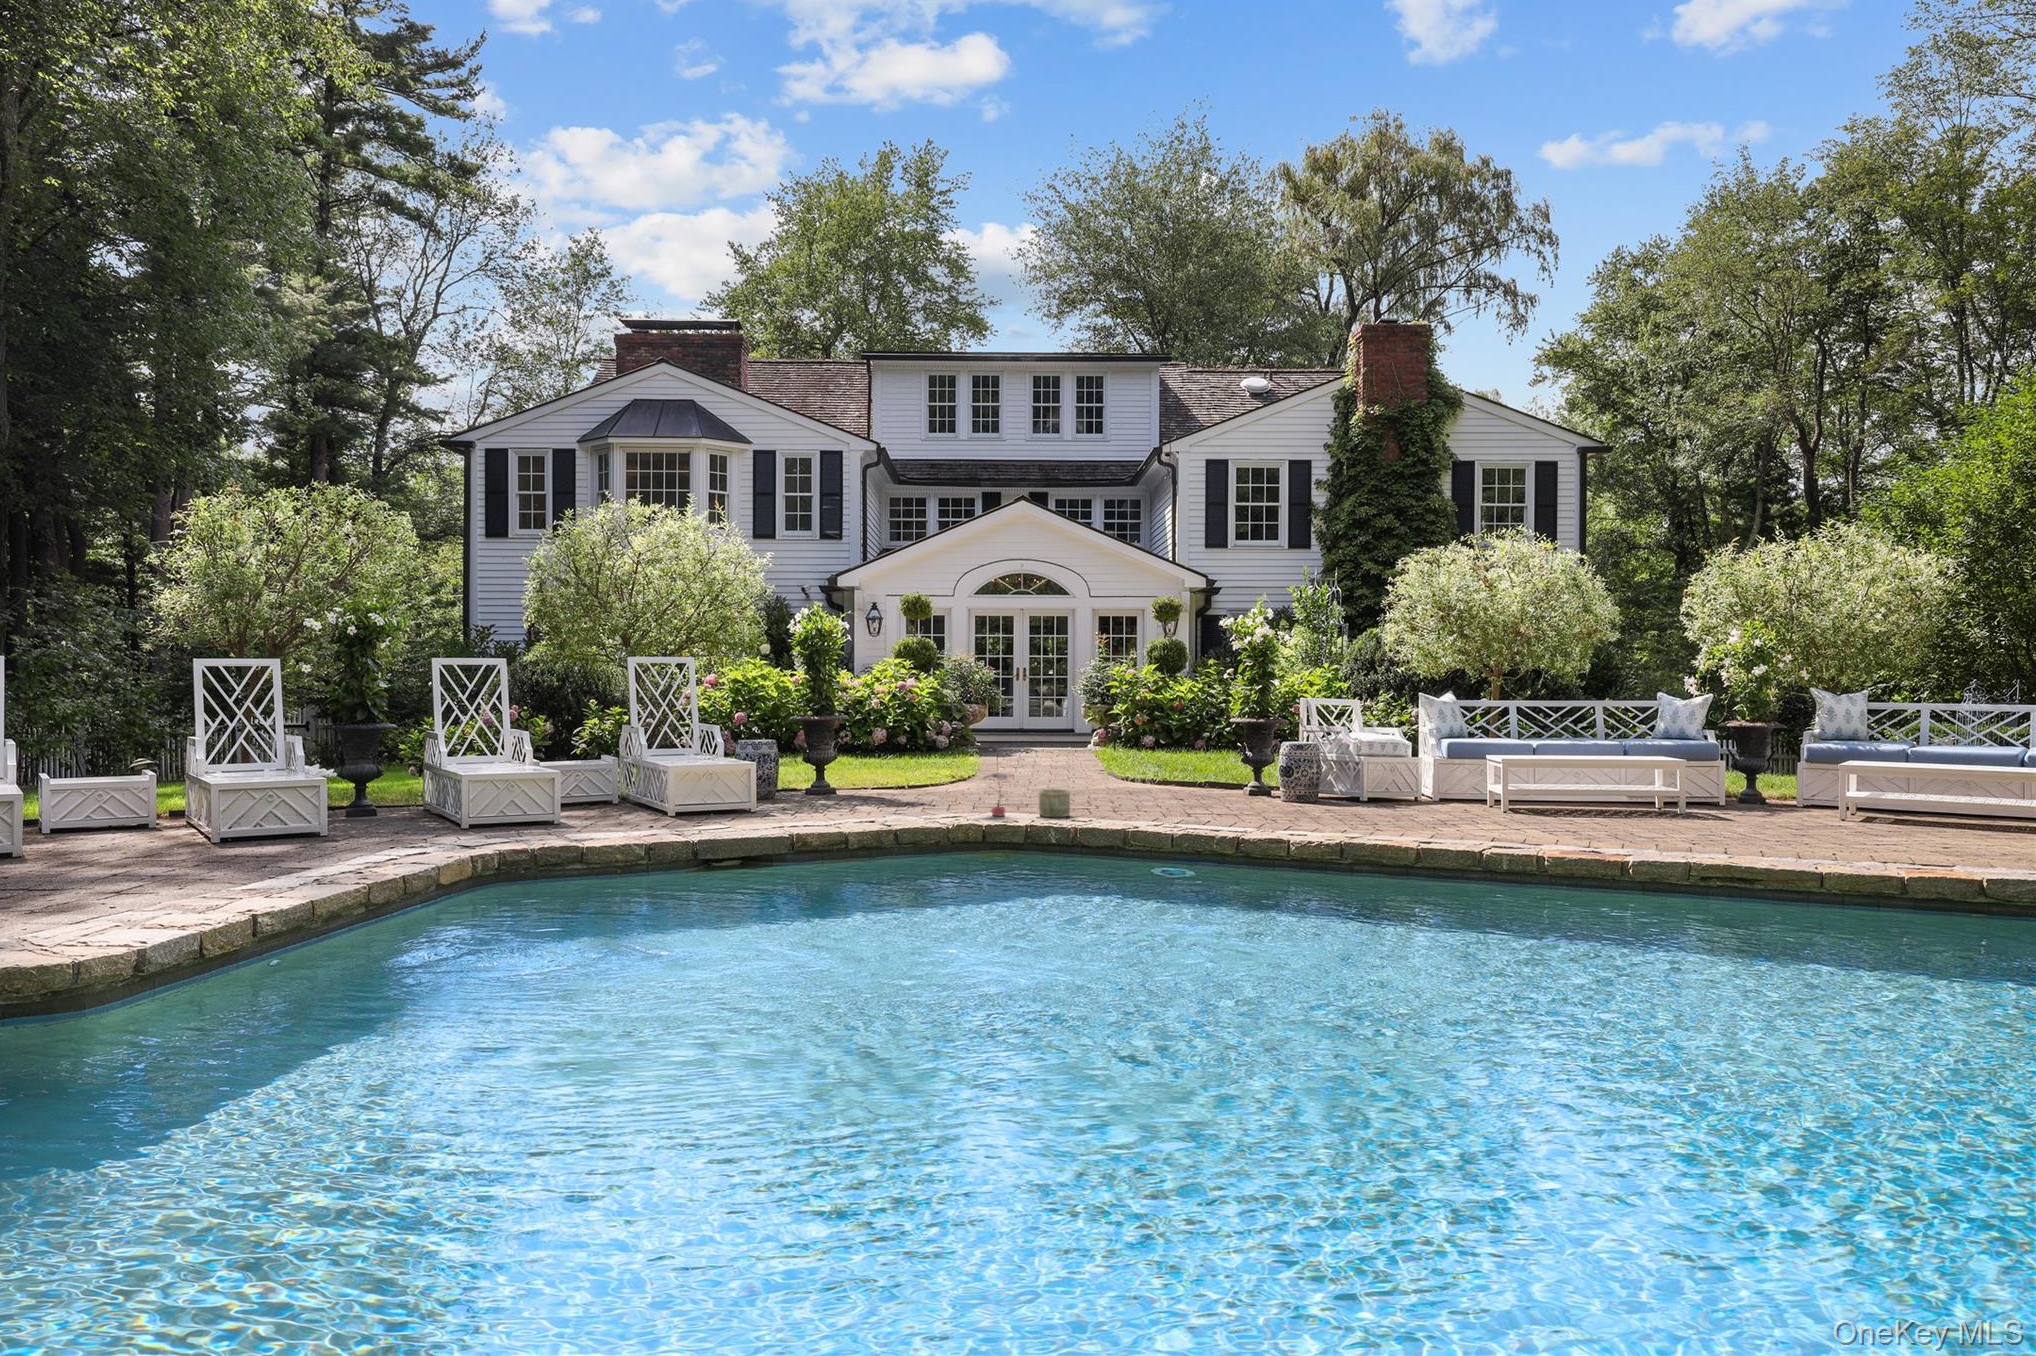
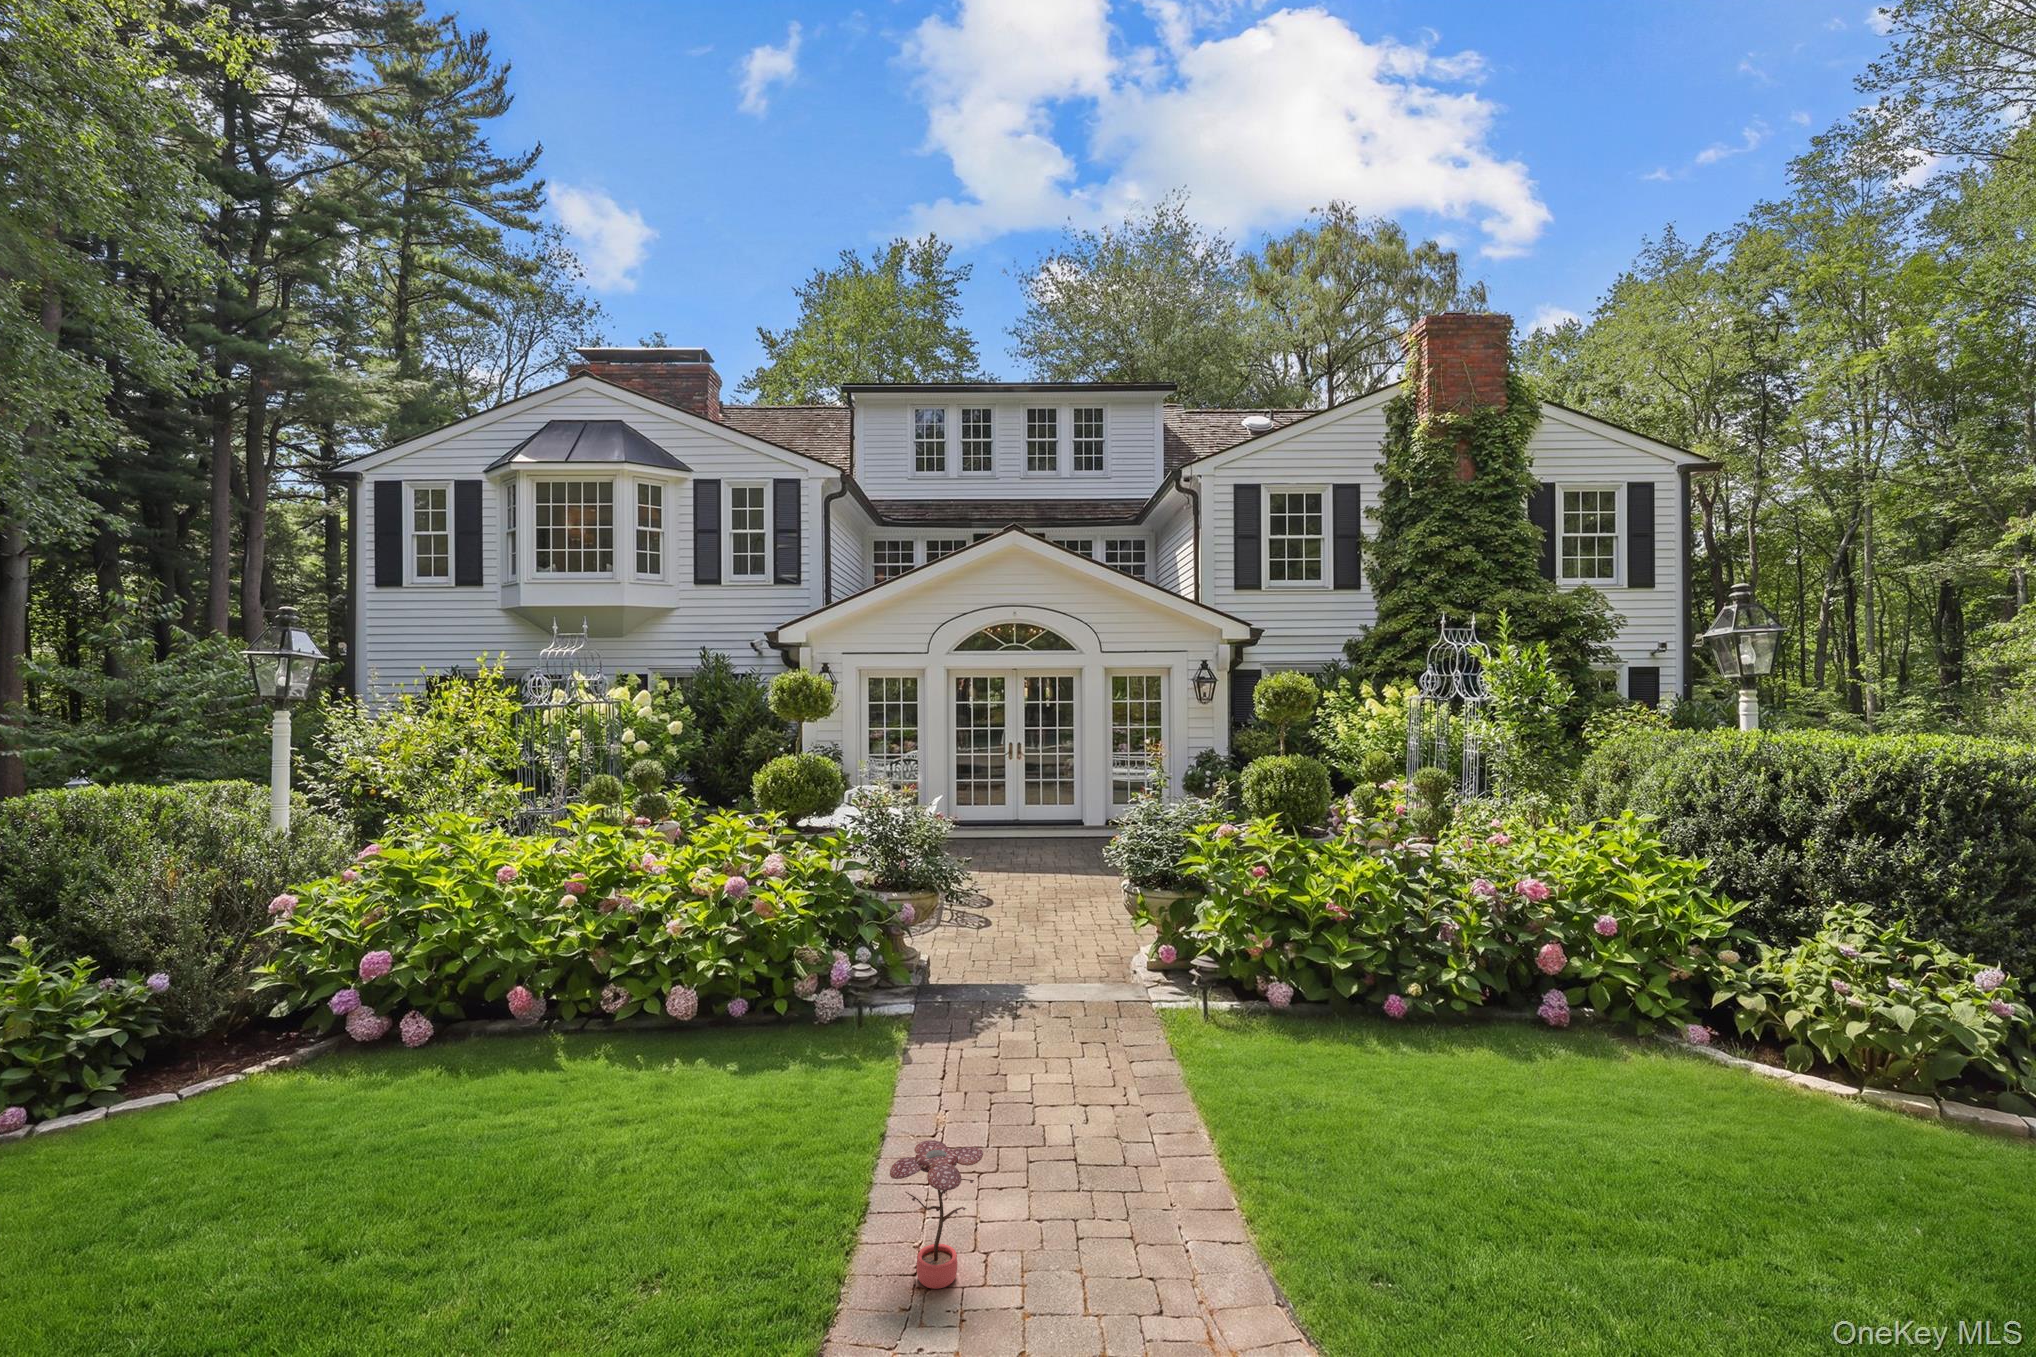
wooden bucket: present [1039,789,1070,817] -> none [1053,1175,1148,1297]

